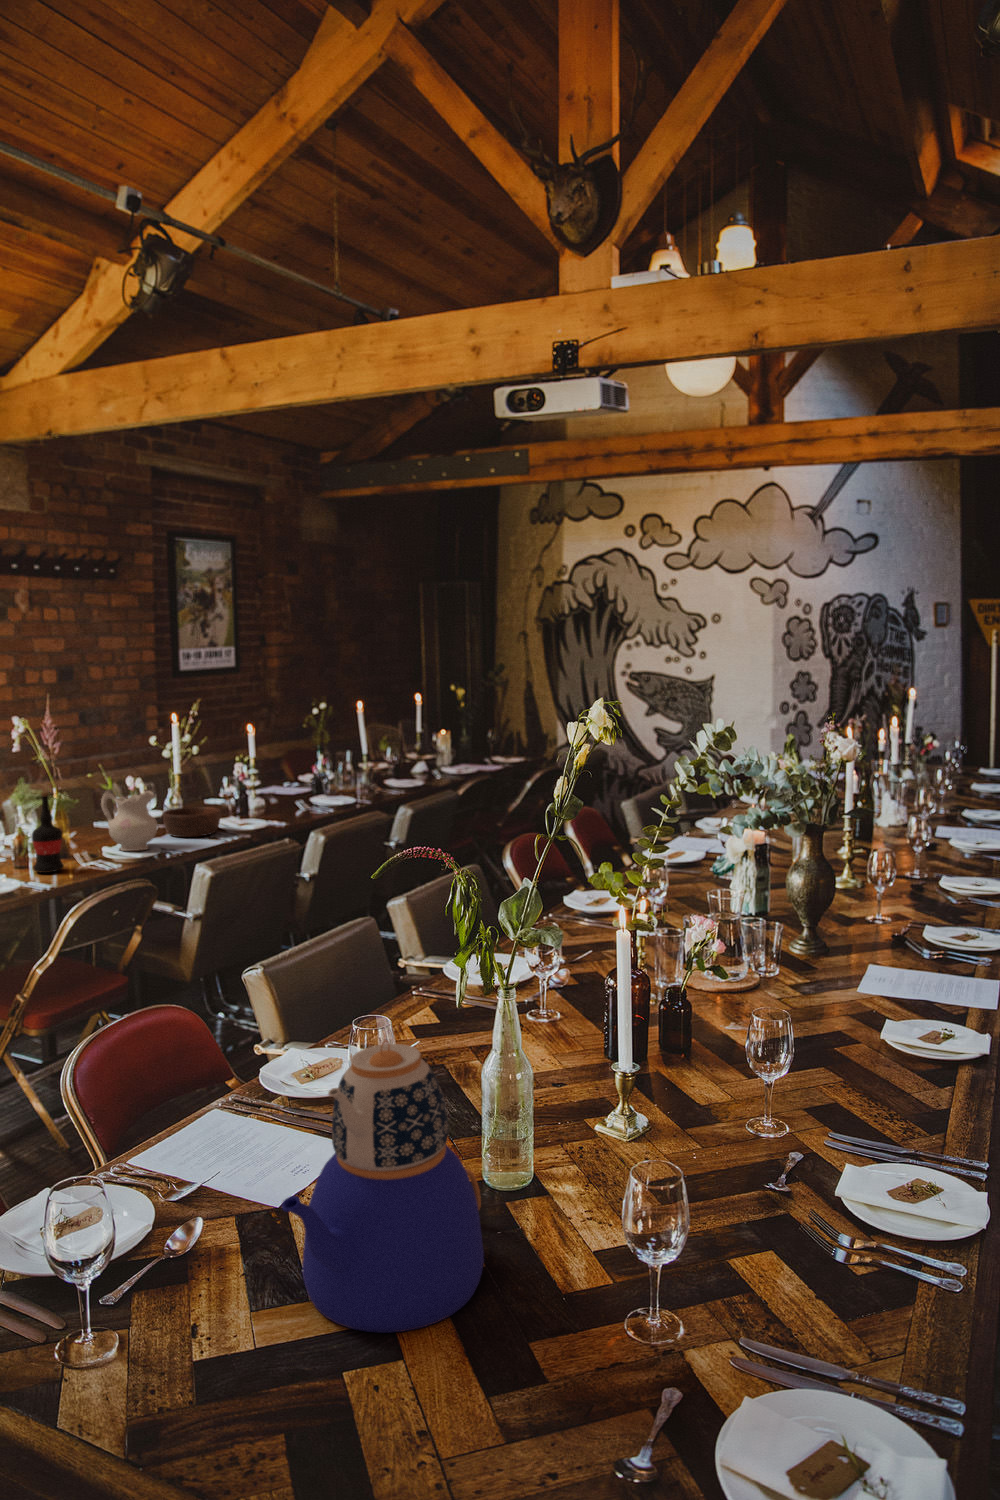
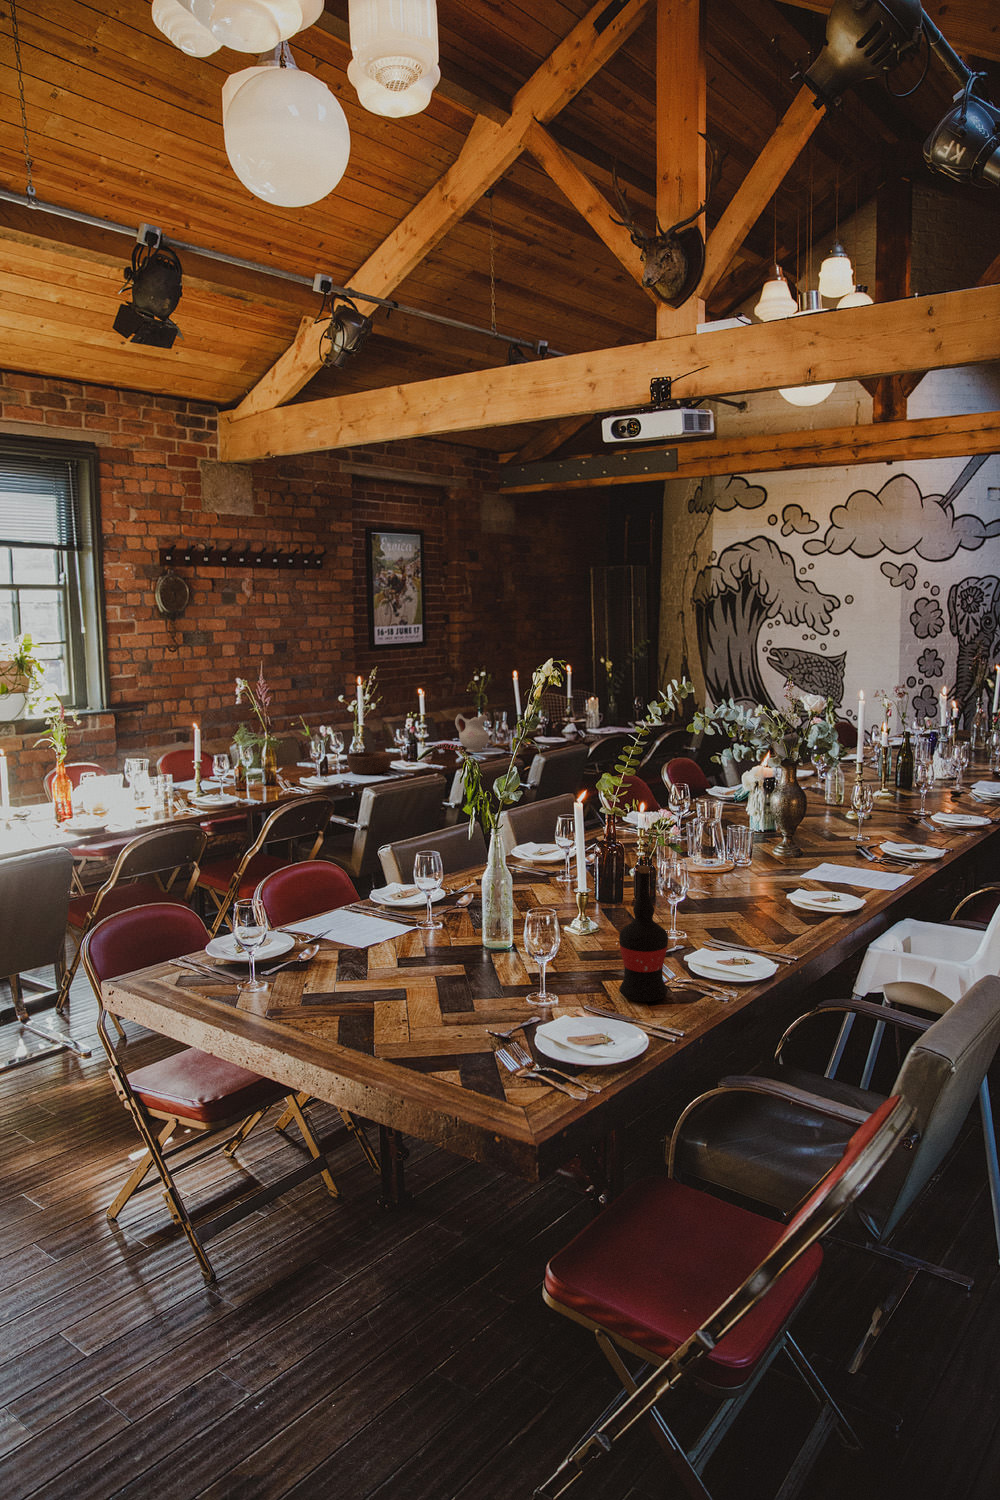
ceramic pitcher: present [101,790,158,851] -> present [455,714,489,752]
wine bottle: present [32,792,64,873] -> present [619,865,668,1002]
teapot: present [282,1040,484,1333] -> none [345,843,471,992]

